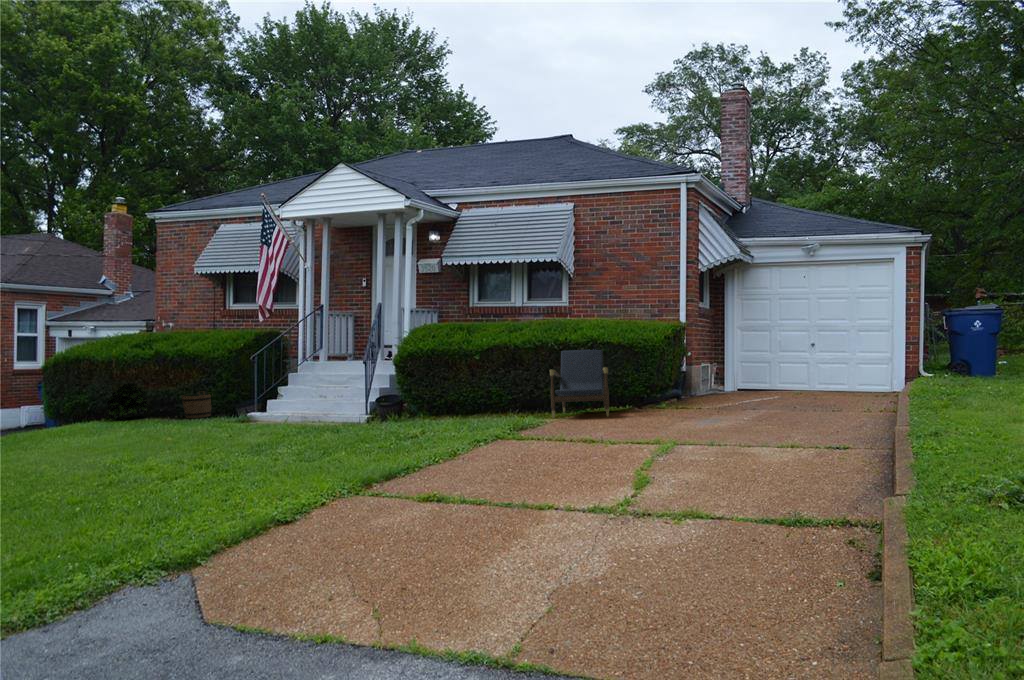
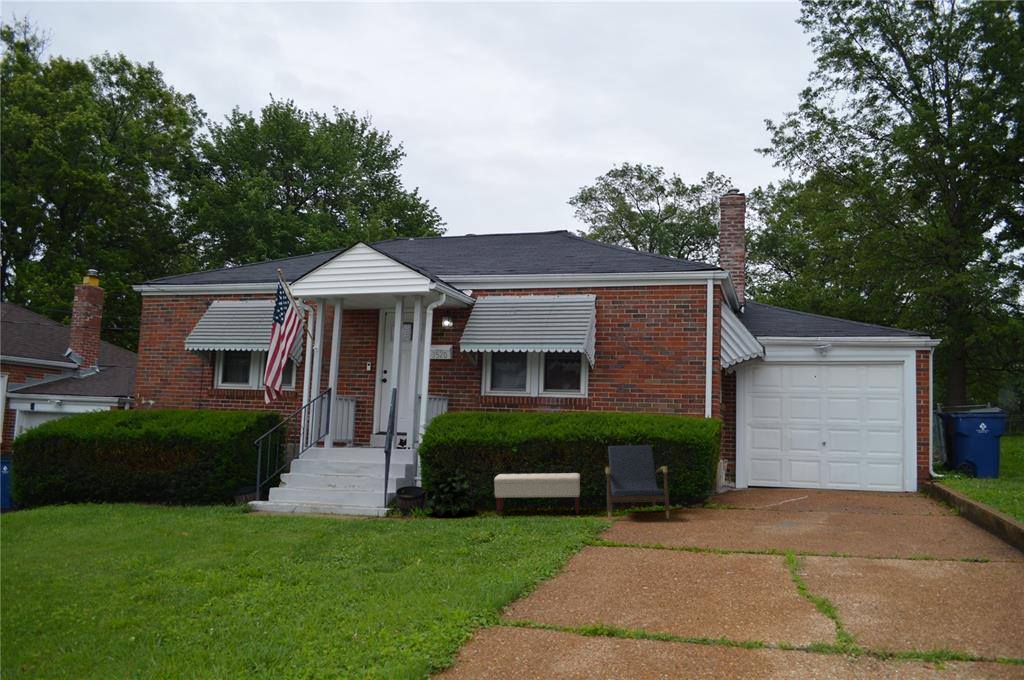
bench: none [453,377,537,417] -> present [494,473,580,515]
potted plant: present [106,383,151,420] -> present [424,469,478,516]
bucket: present [182,391,212,418] -> none [175,478,210,510]

